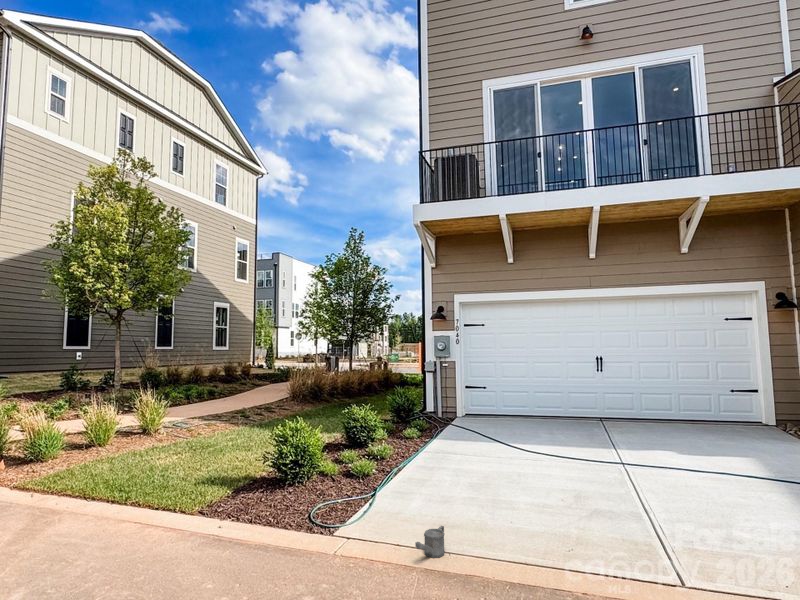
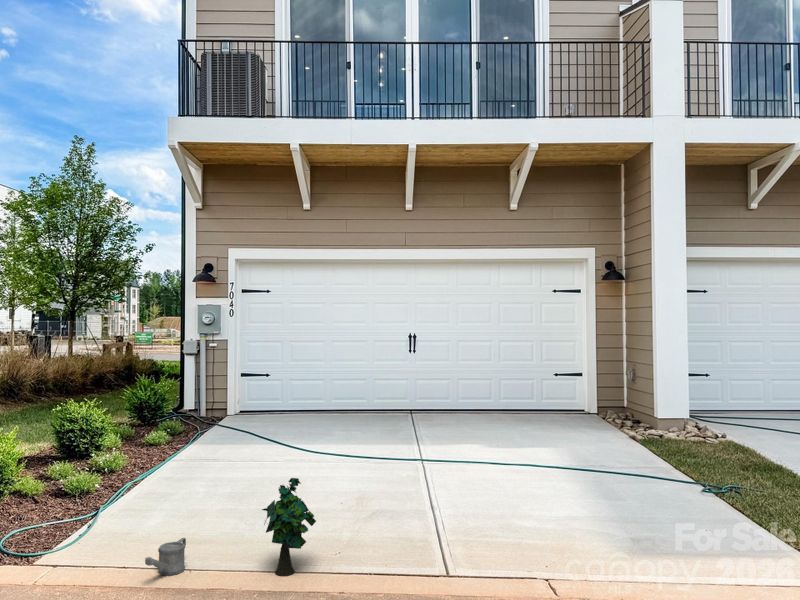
decorative plant: none [506,486,556,573] -> present [262,478,316,576]

